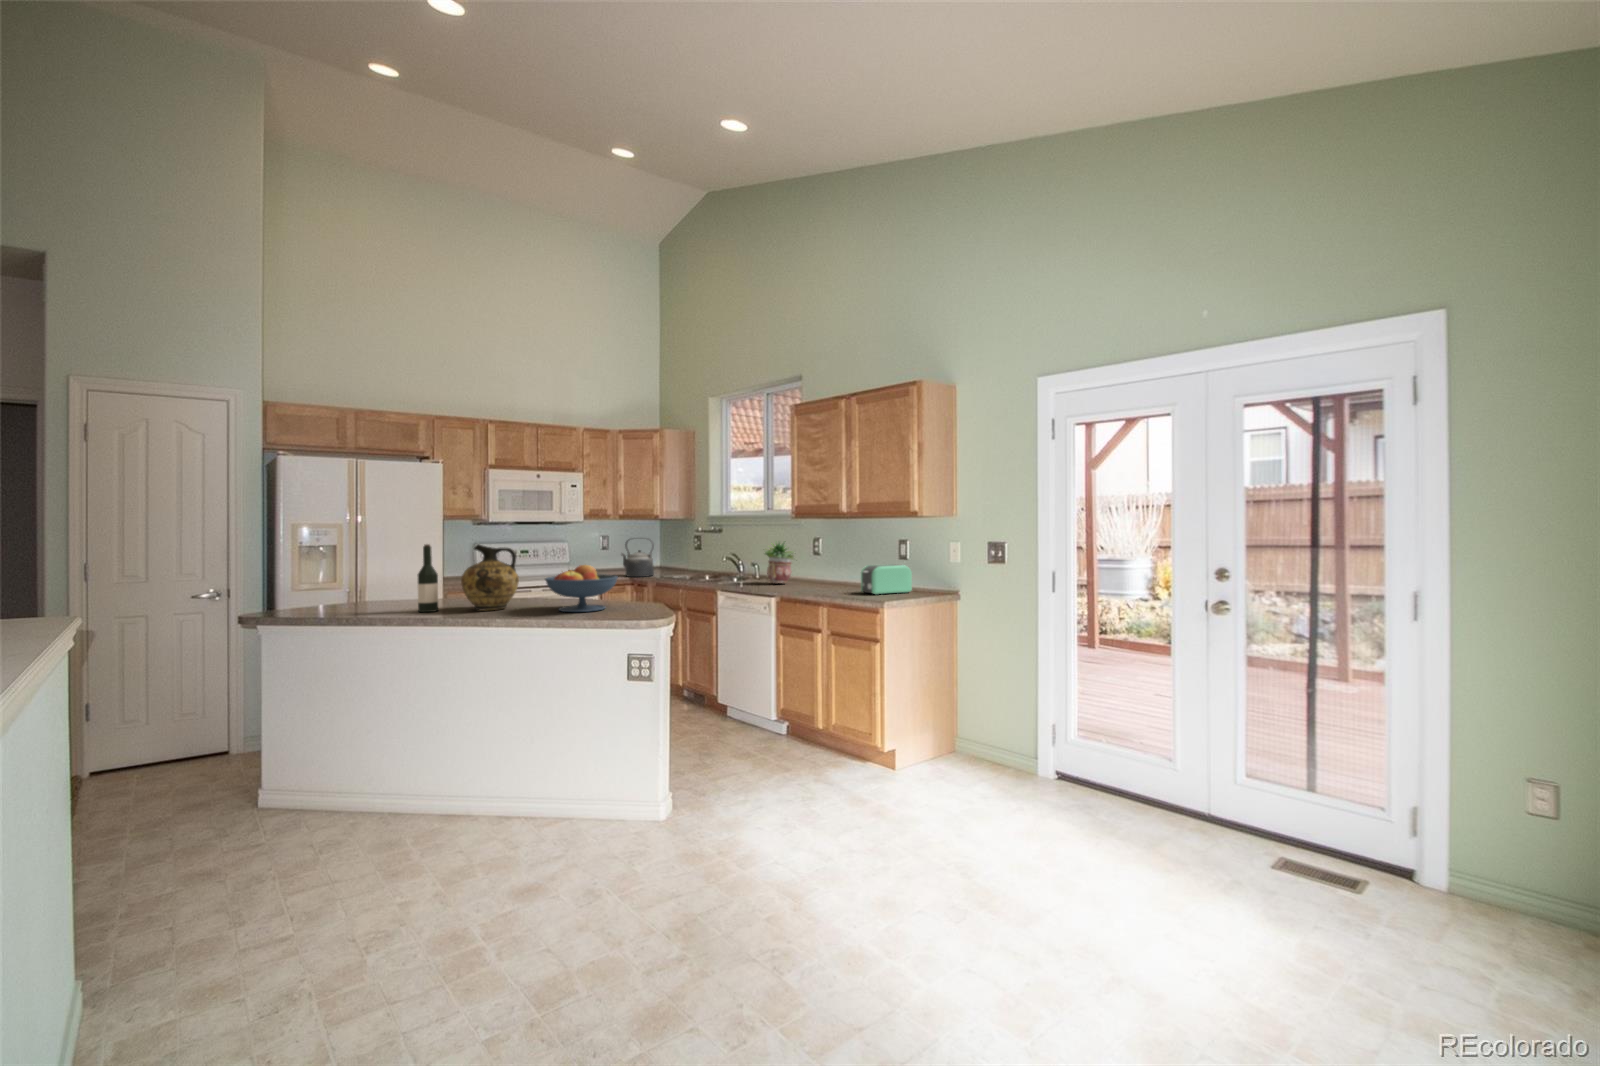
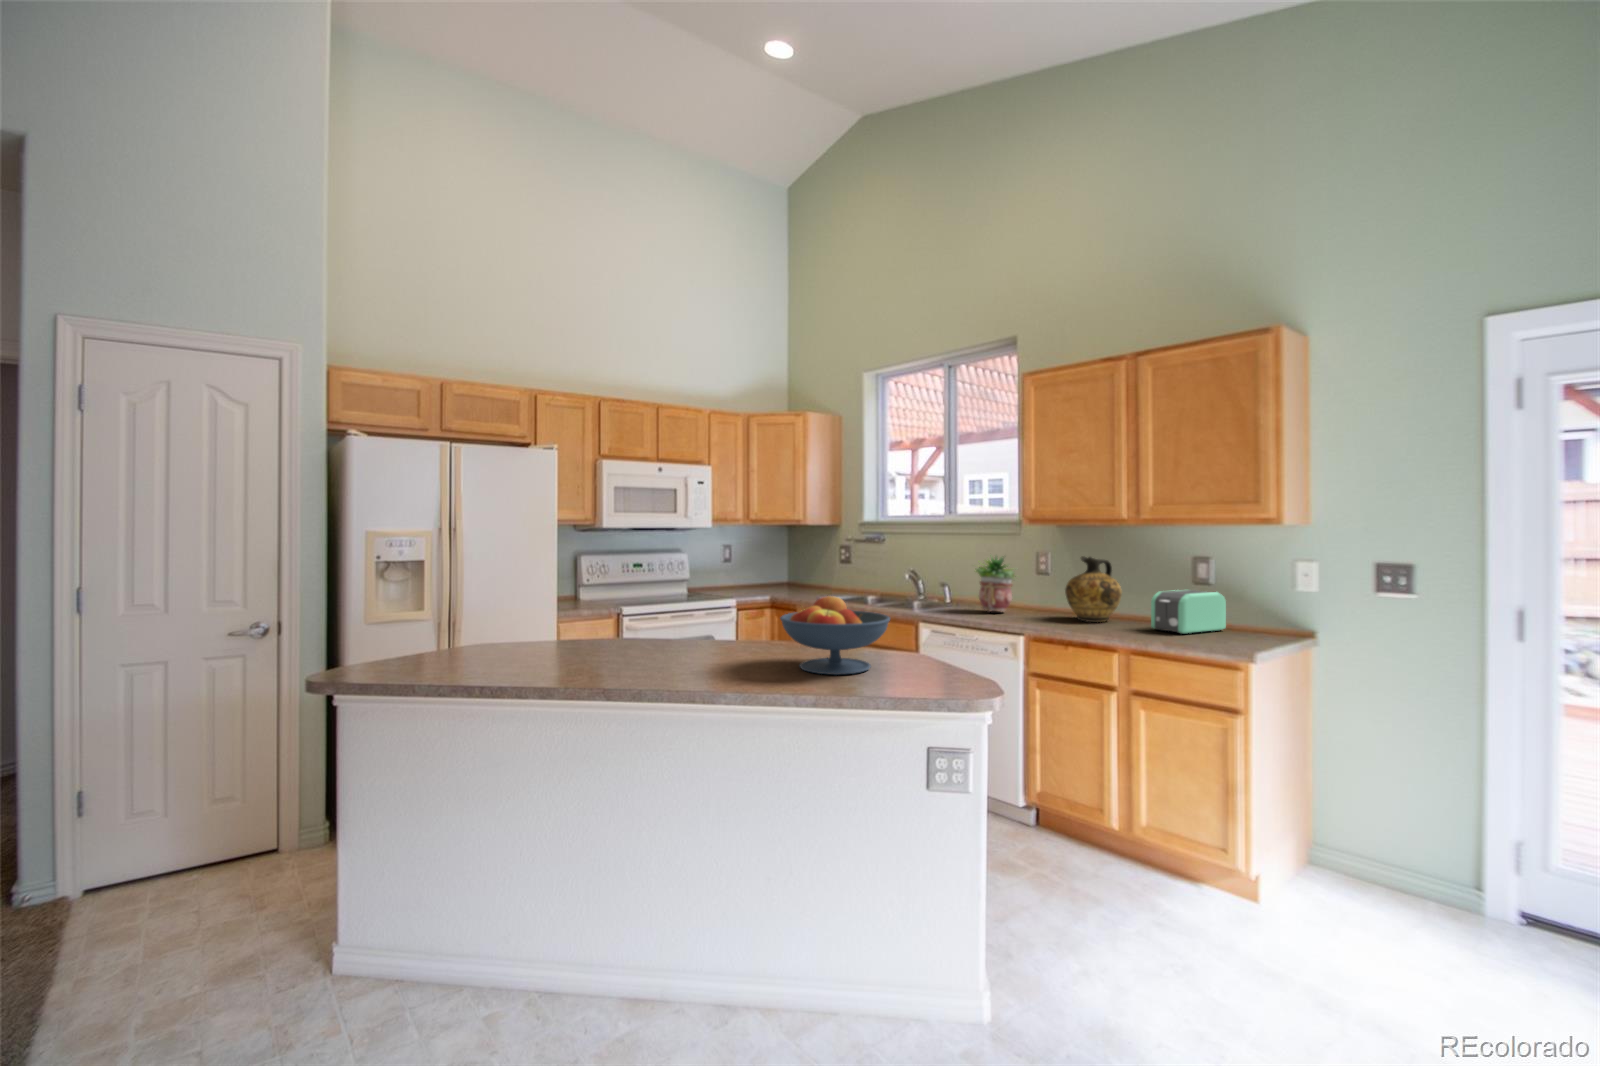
kettle: present [621,539,654,577] -> none [757,549,801,599]
wine bottle: present [418,544,438,612] -> none [582,564,613,672]
ceramic jug: present [461,544,519,610] -> present [1065,556,1122,622]

